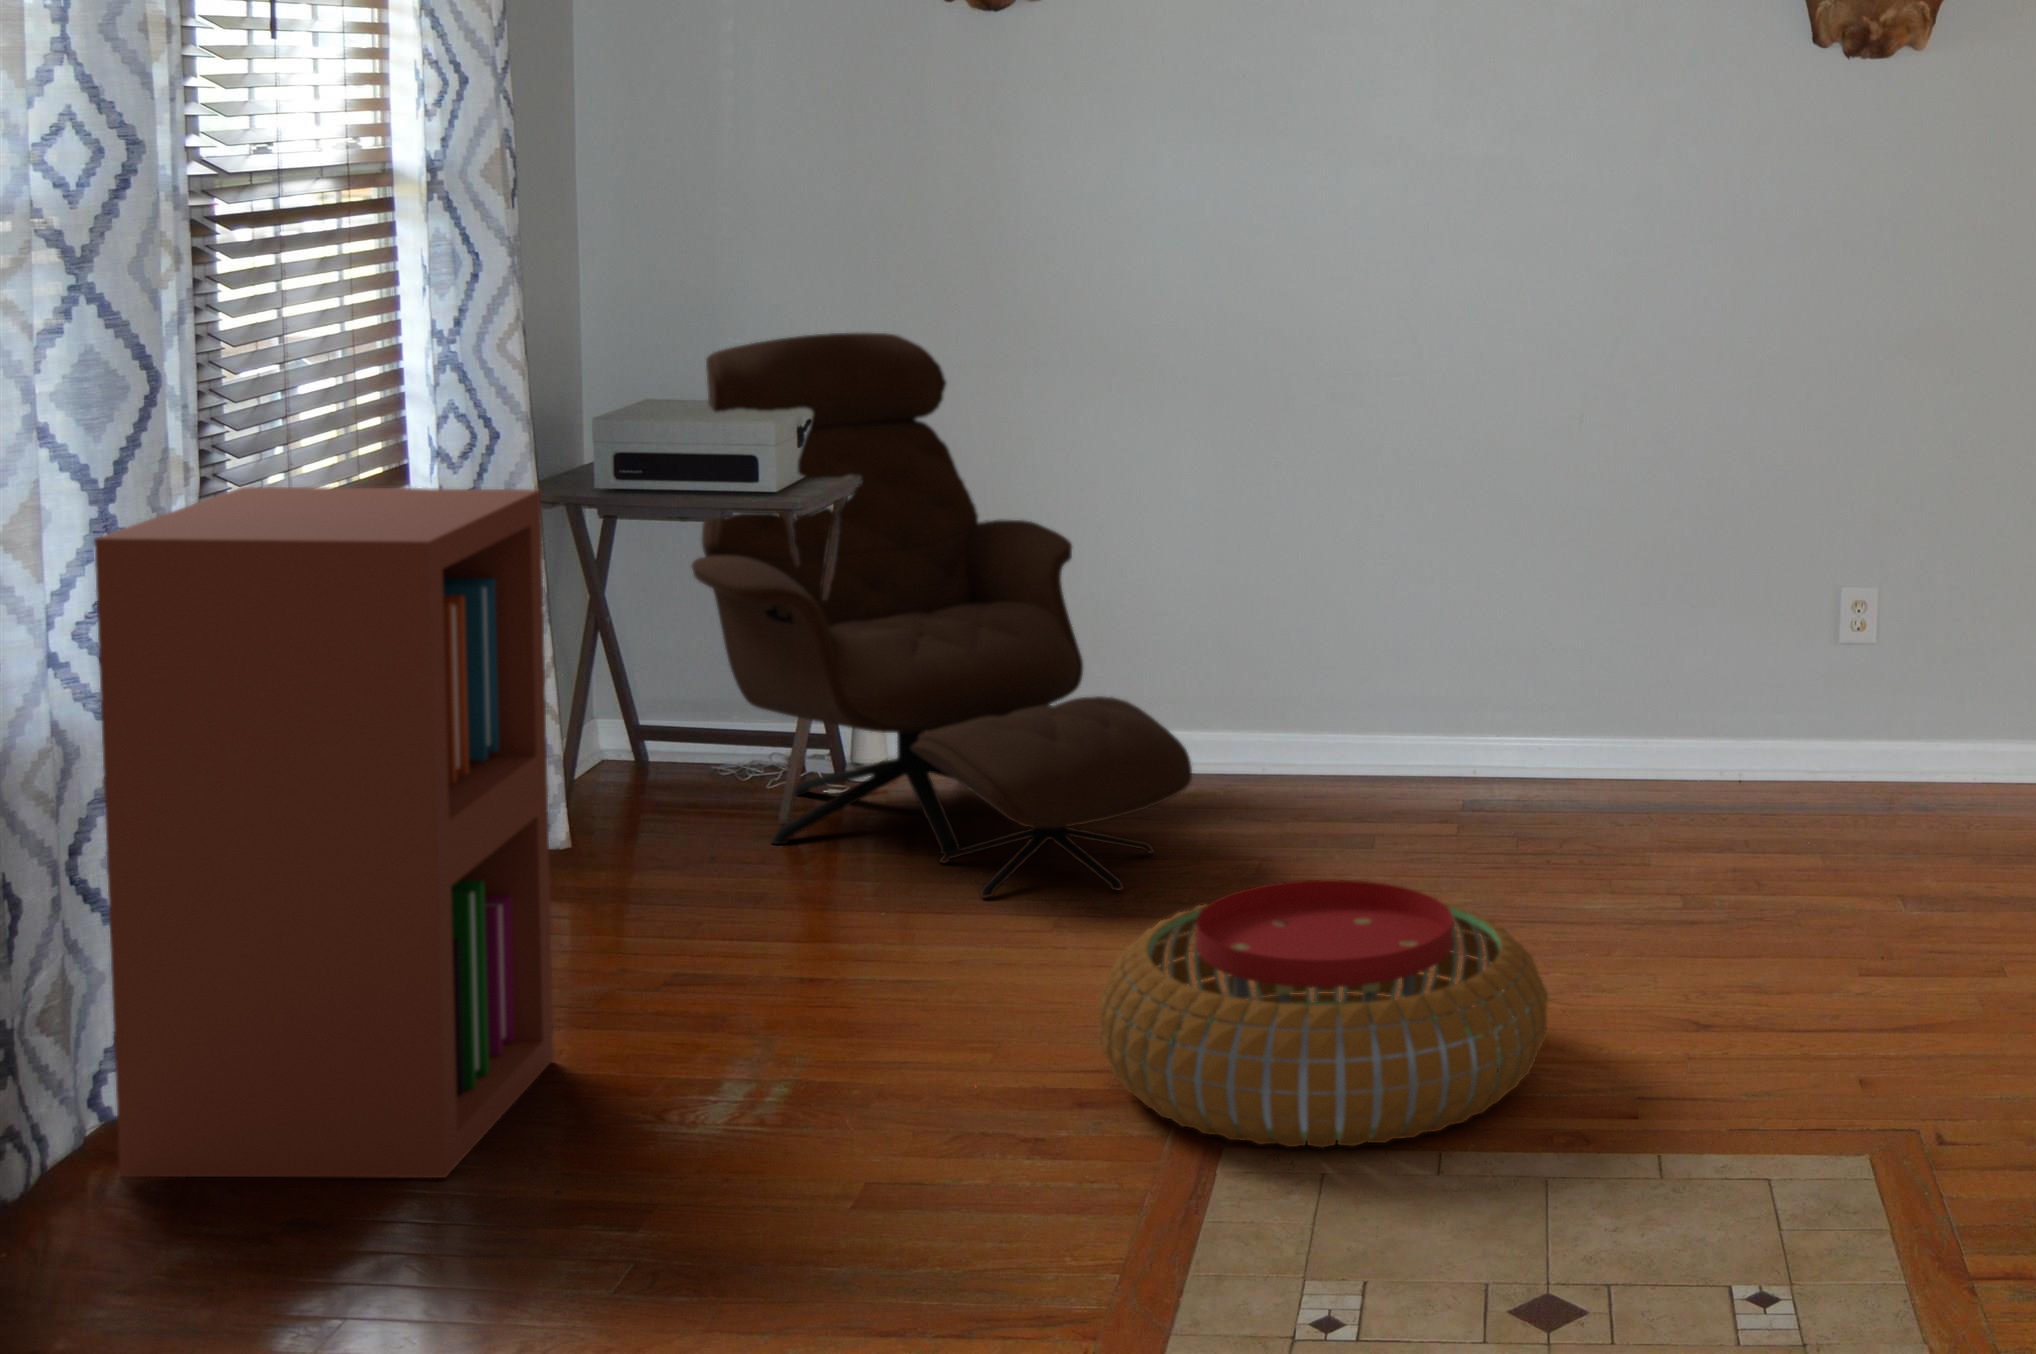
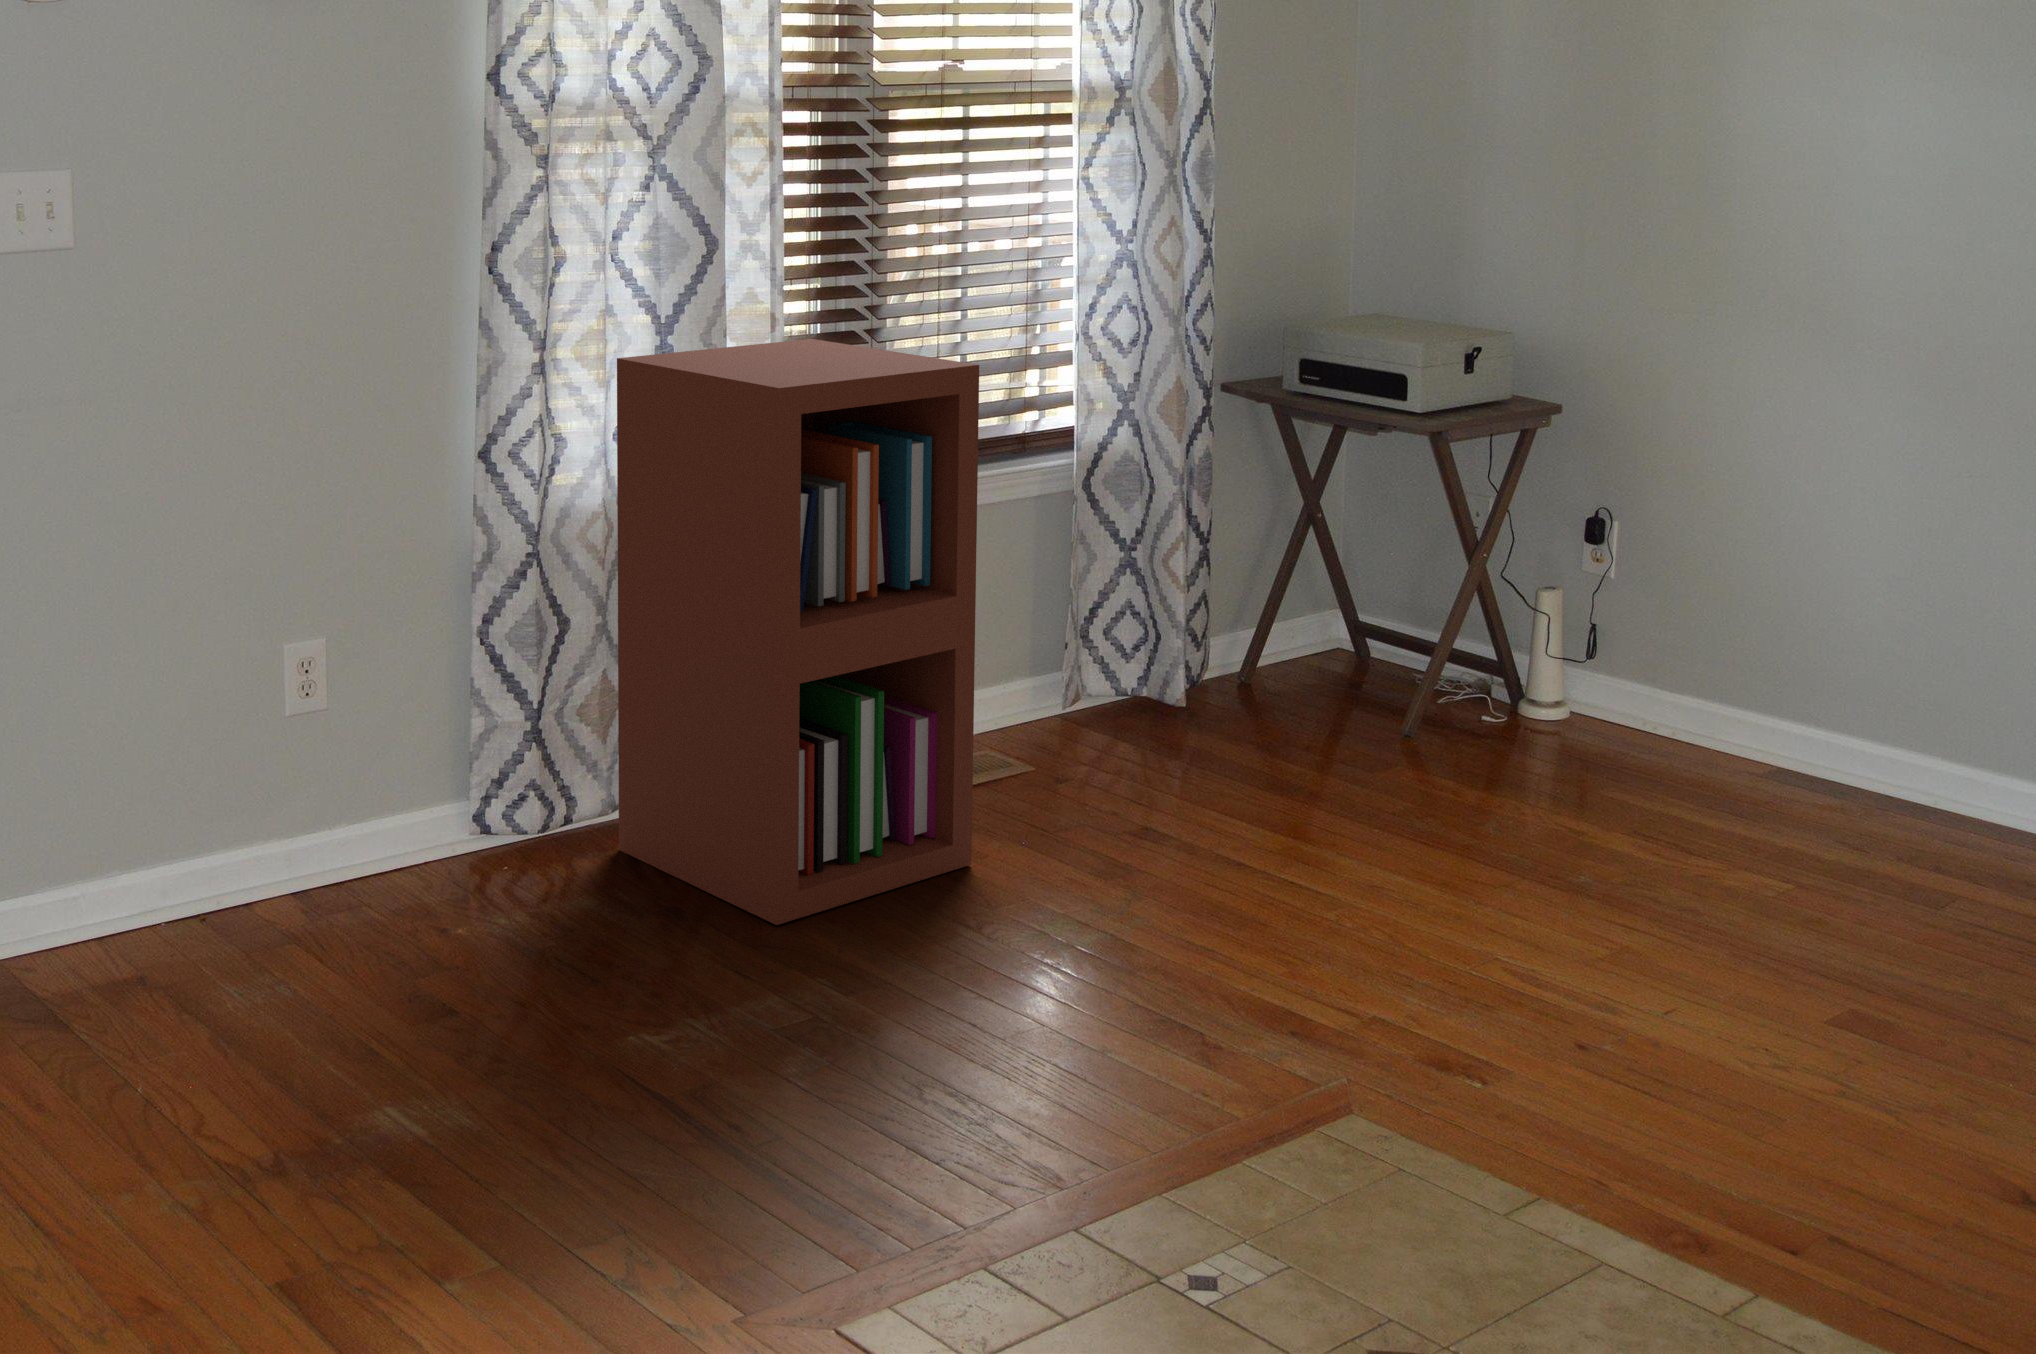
lounge chair: present [692,333,1192,897] -> none [1354,270,1763,876]
pouf: present [1099,879,1548,1147] -> none [1321,896,1876,1237]

